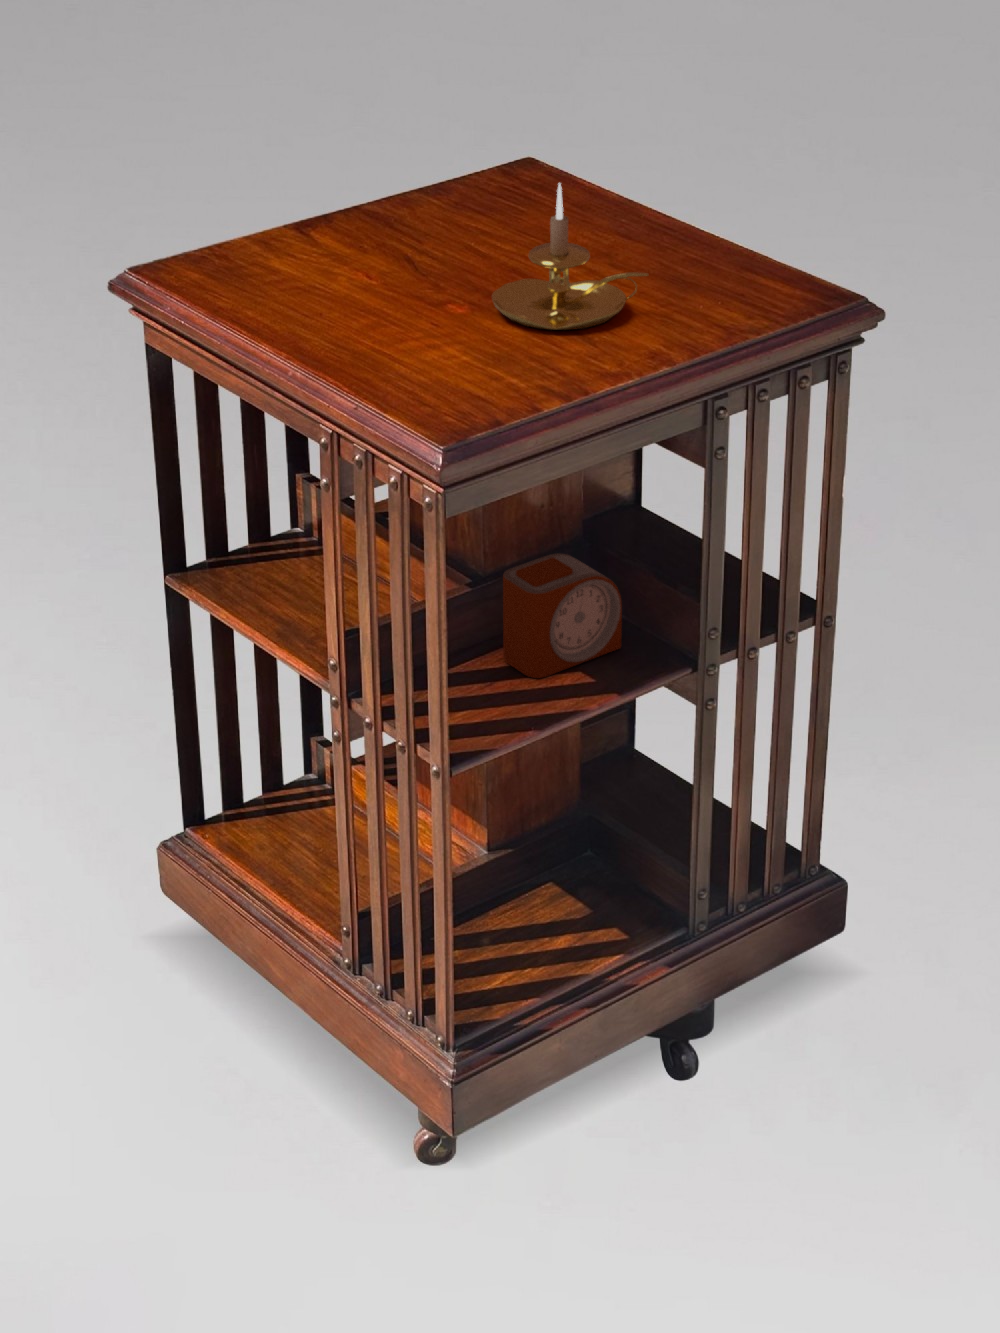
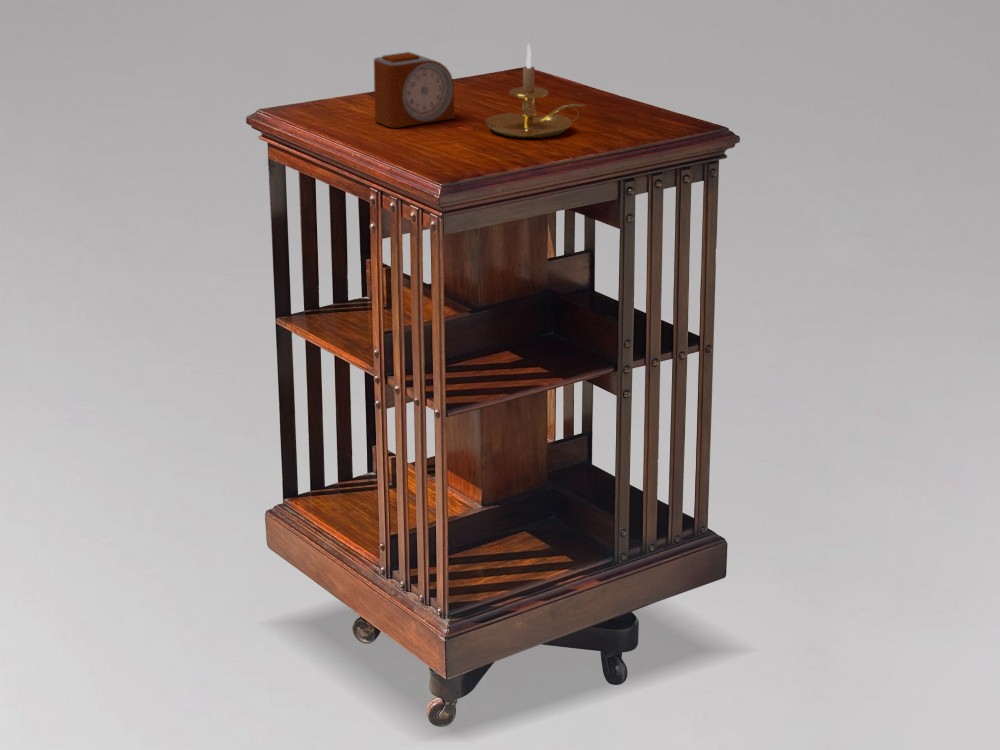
alarm clock: present [503,553,622,678] -> present [374,52,454,128]

